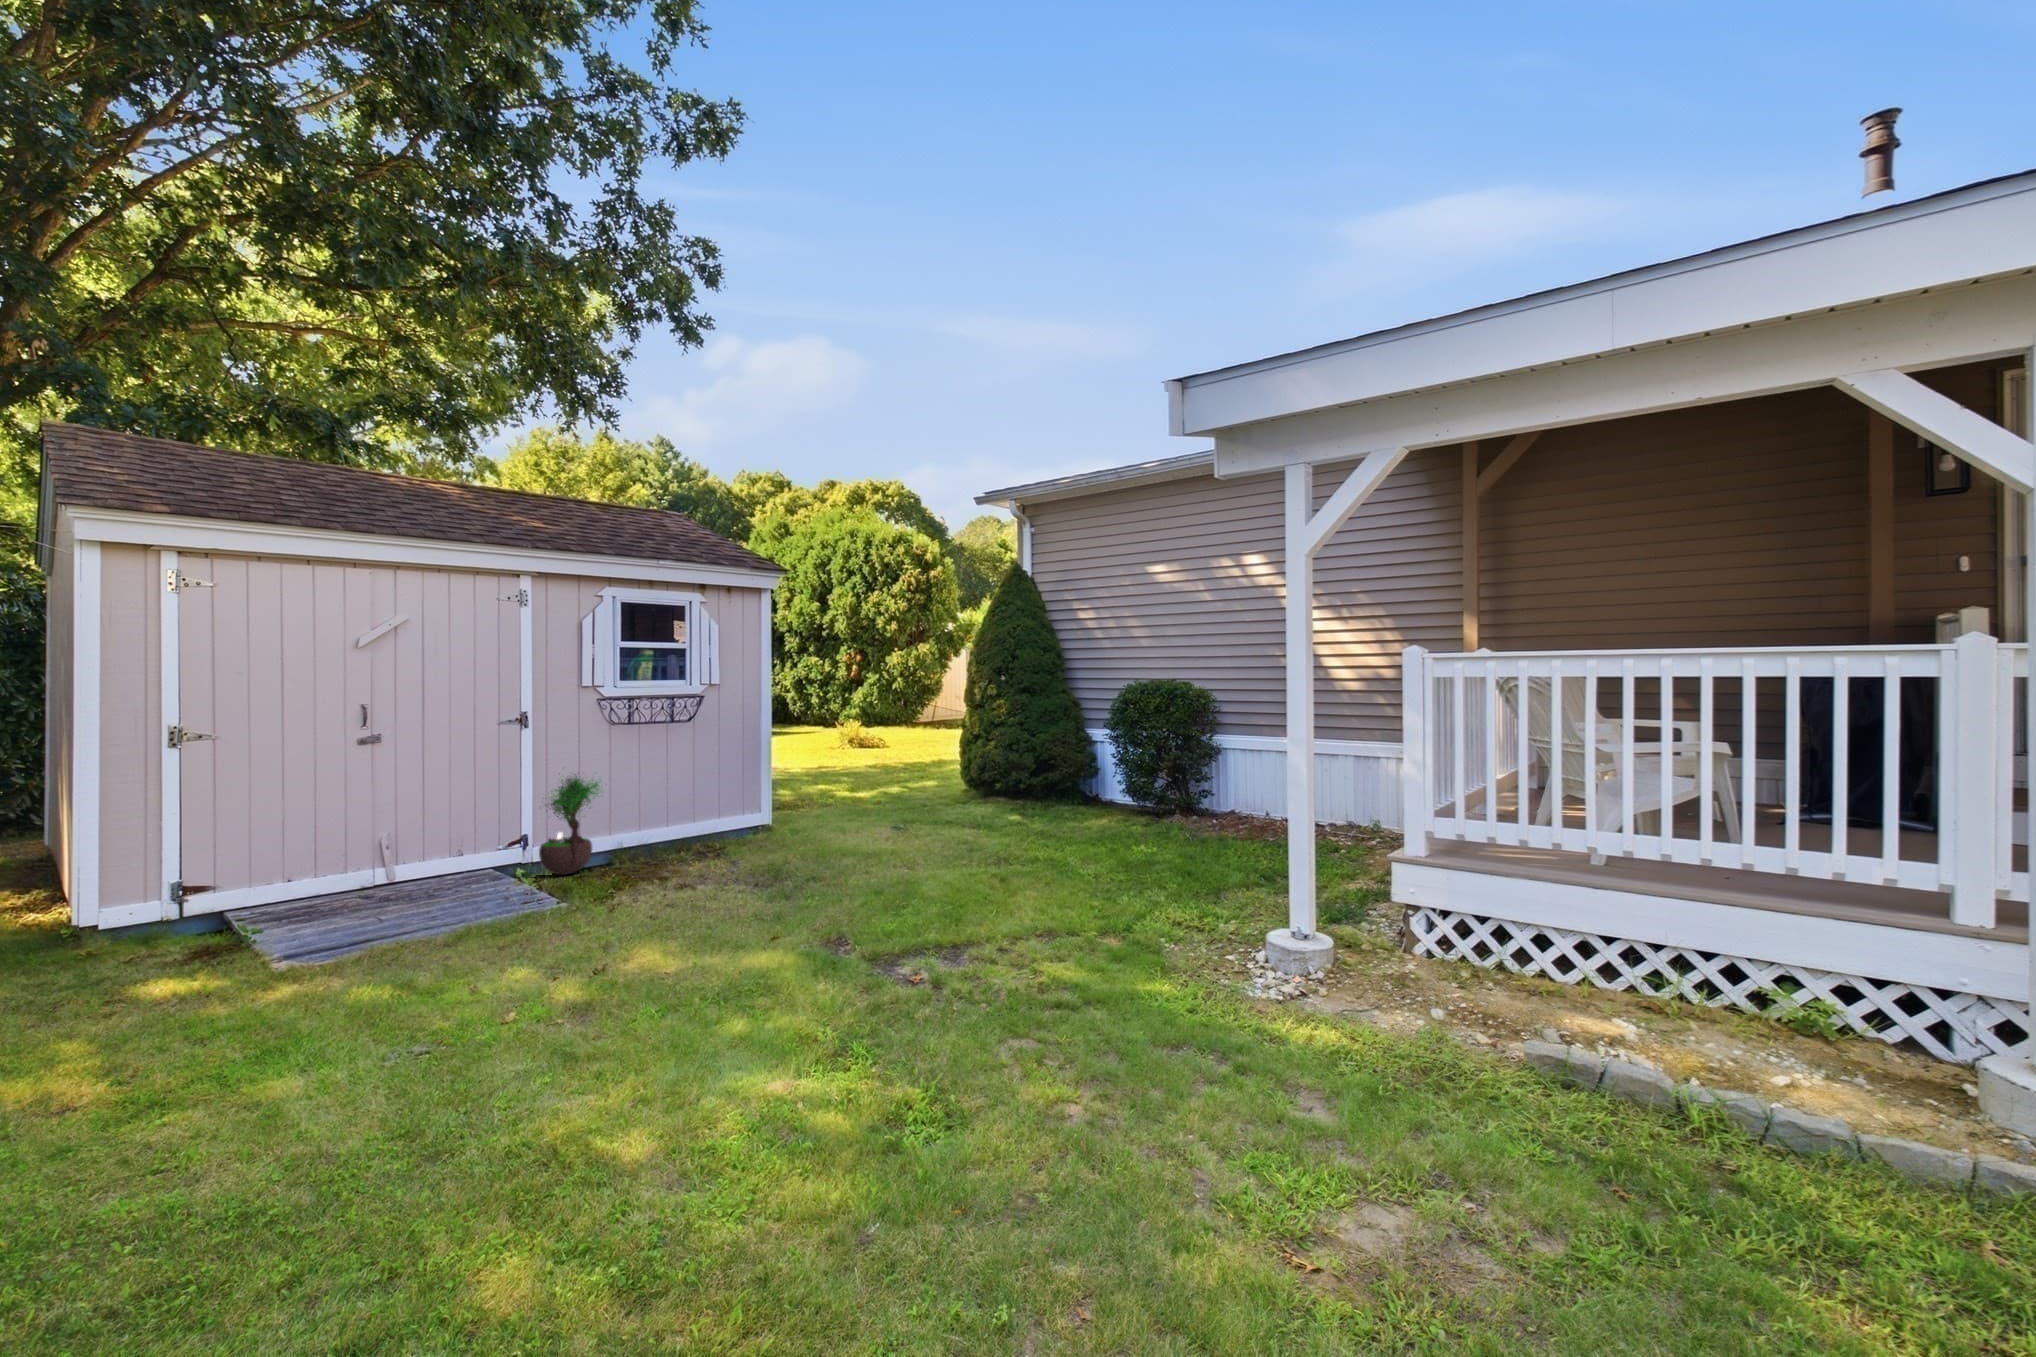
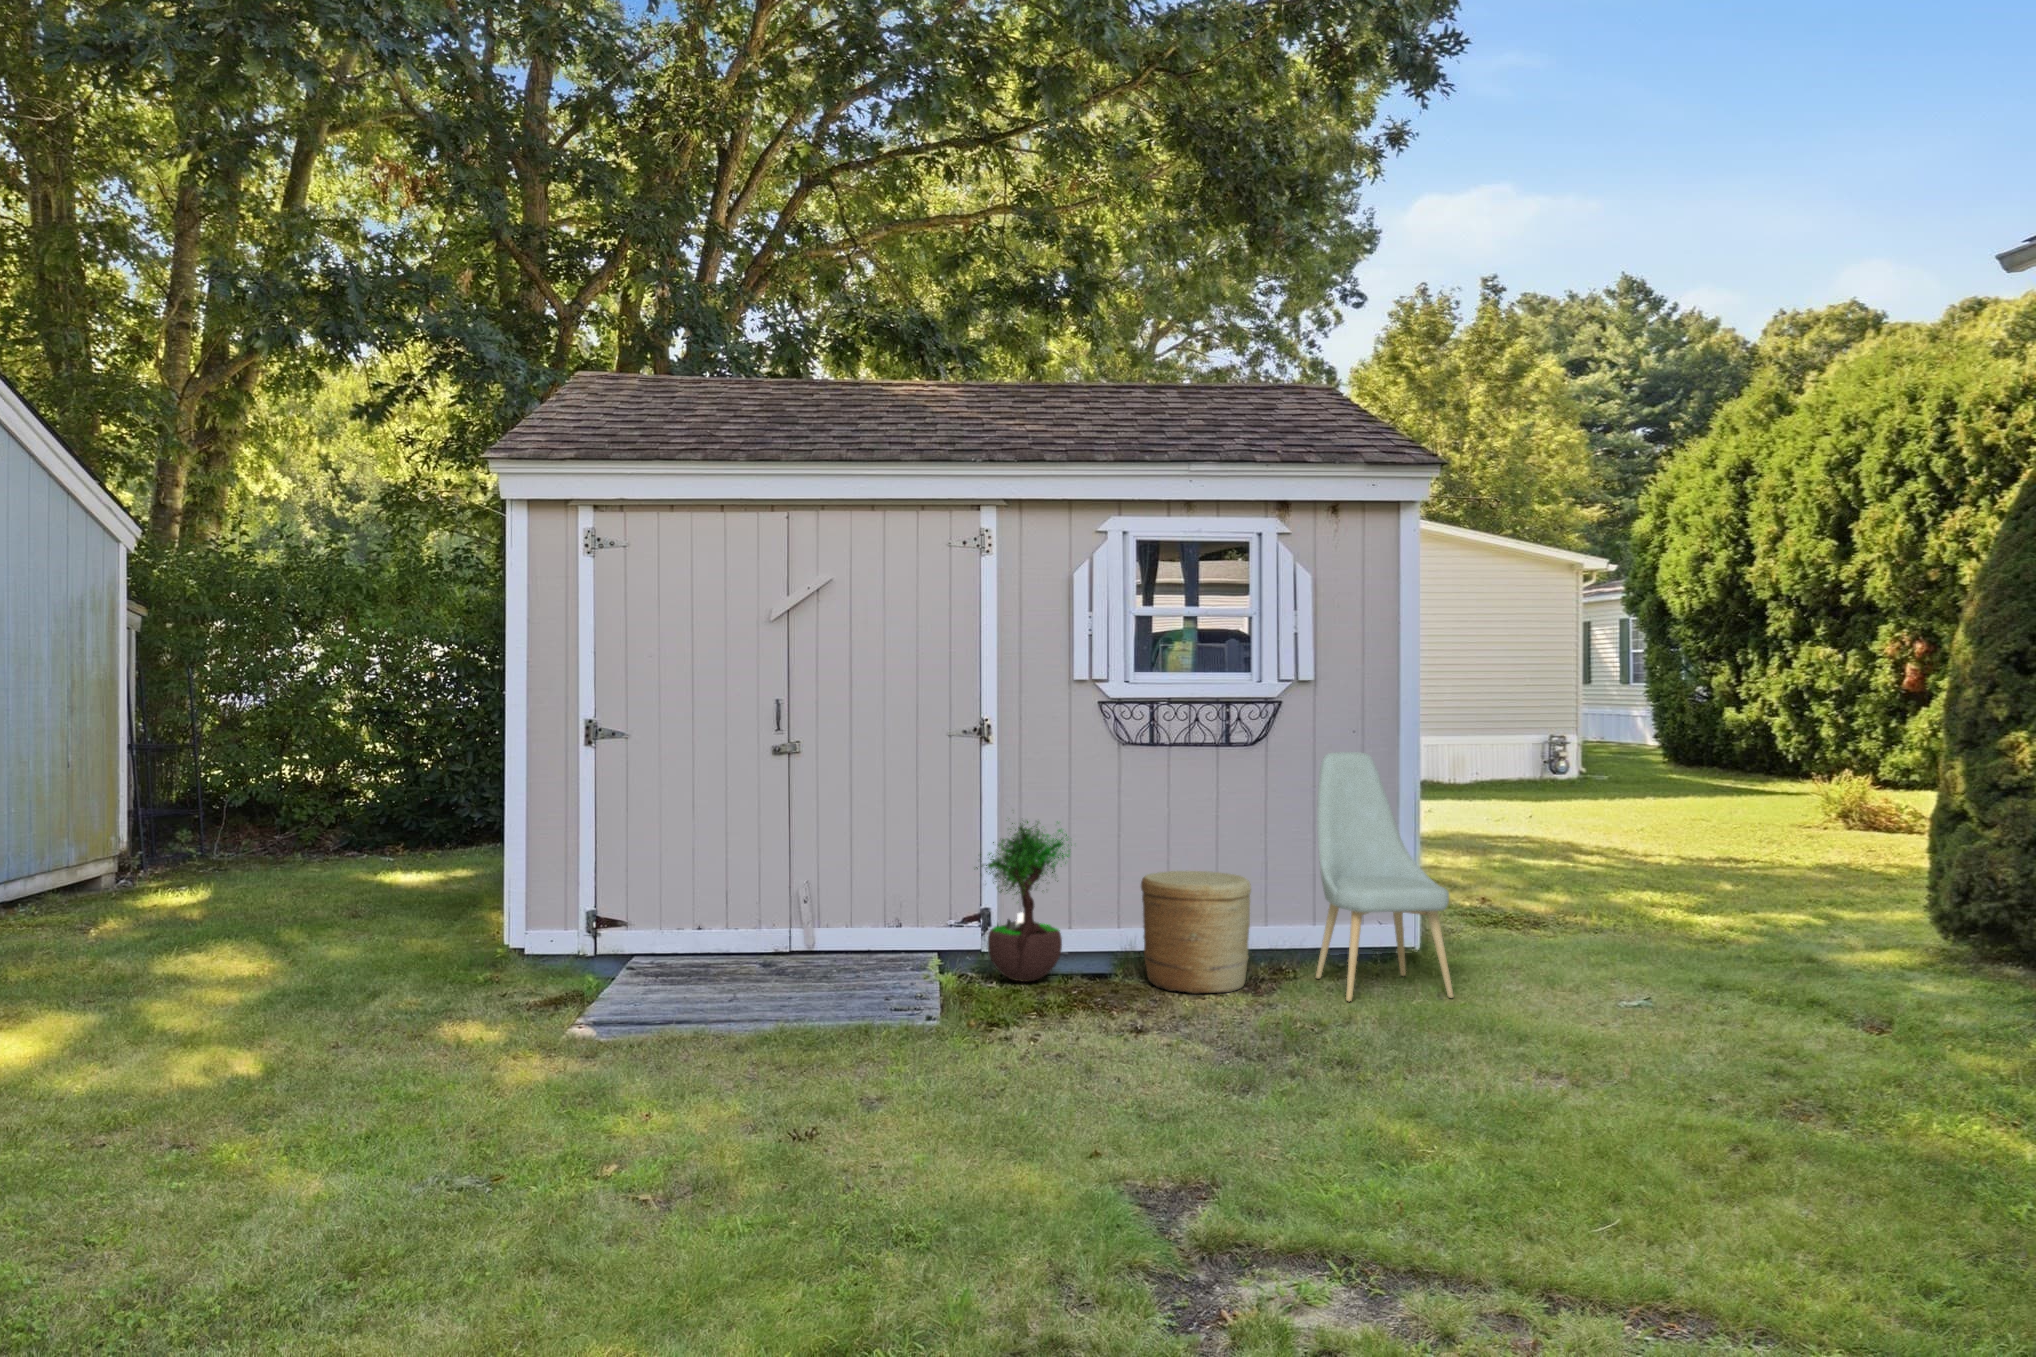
chair: none [722,720,804,847] -> present [1316,752,1453,1001]
basket: none [636,792,704,861] -> present [1141,871,1251,994]

